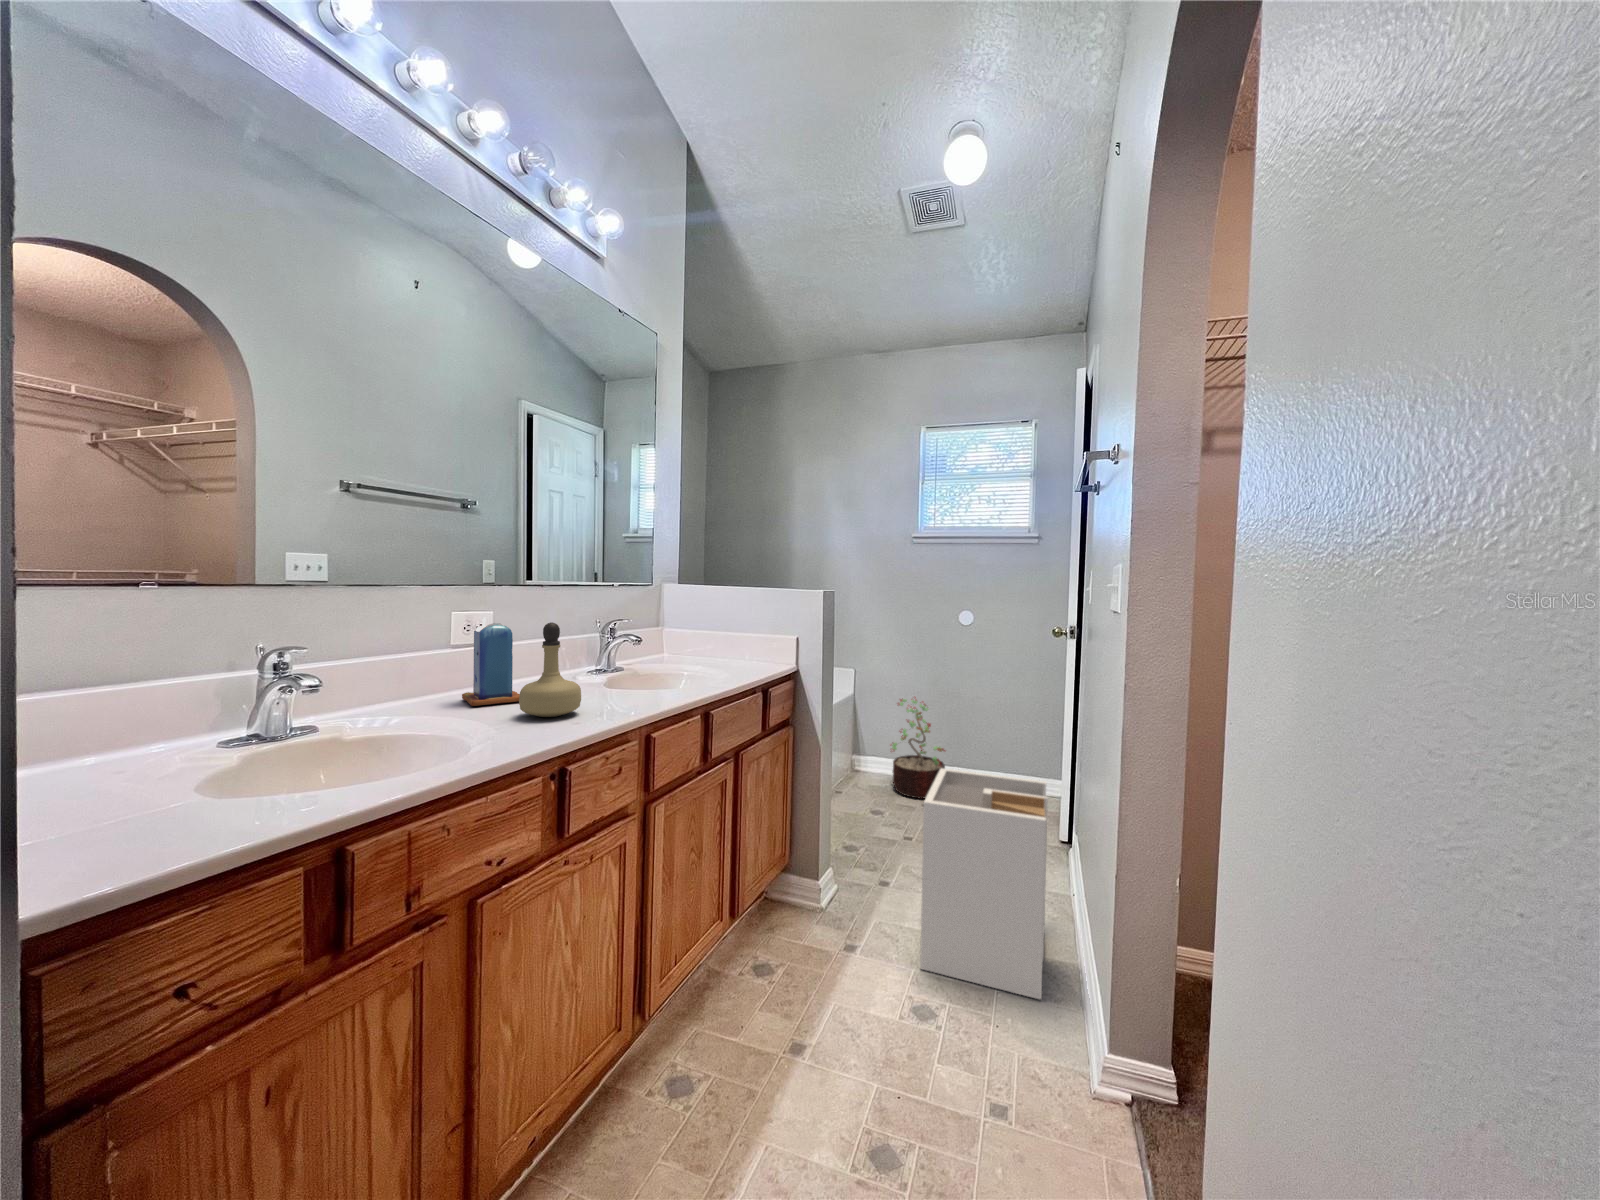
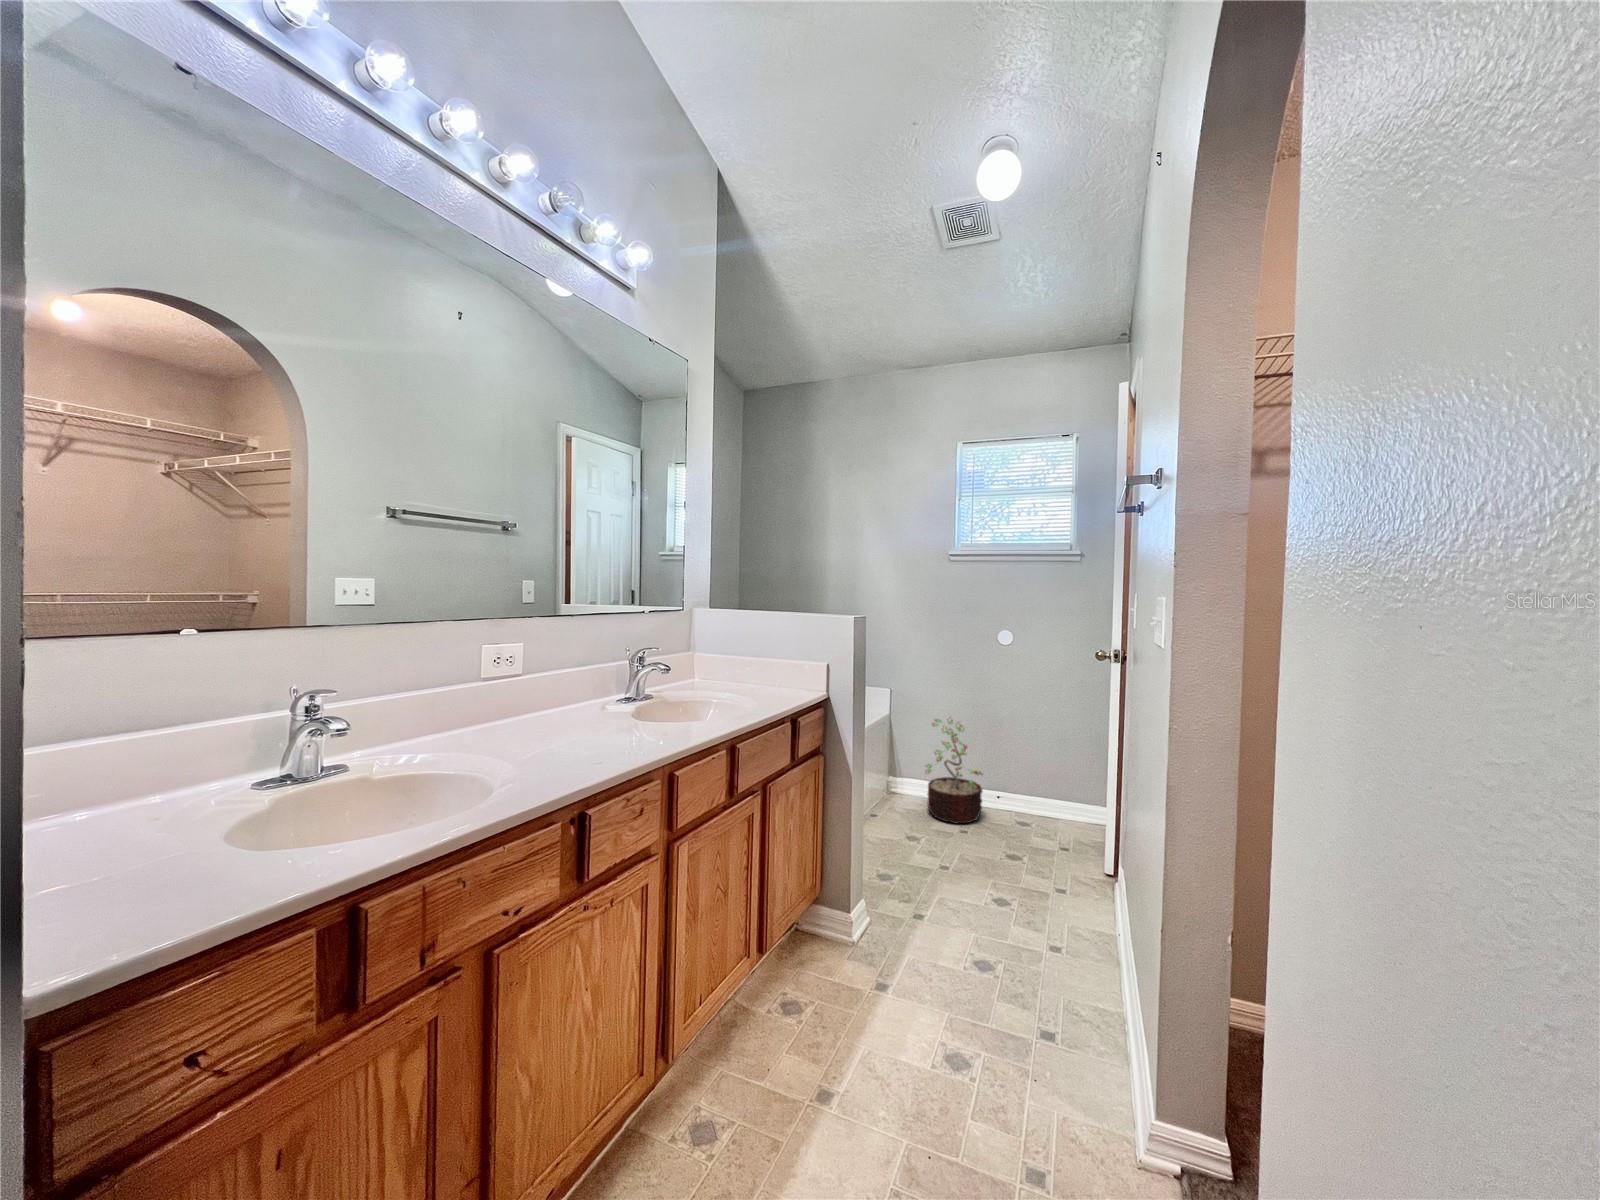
candle: present [462,617,520,706] -> none [489,651,548,741]
perfume bottle: present [519,622,581,717] -> none [542,660,603,755]
laundry hamper: present [920,768,1048,1000] -> none [954,800,1089,1054]

